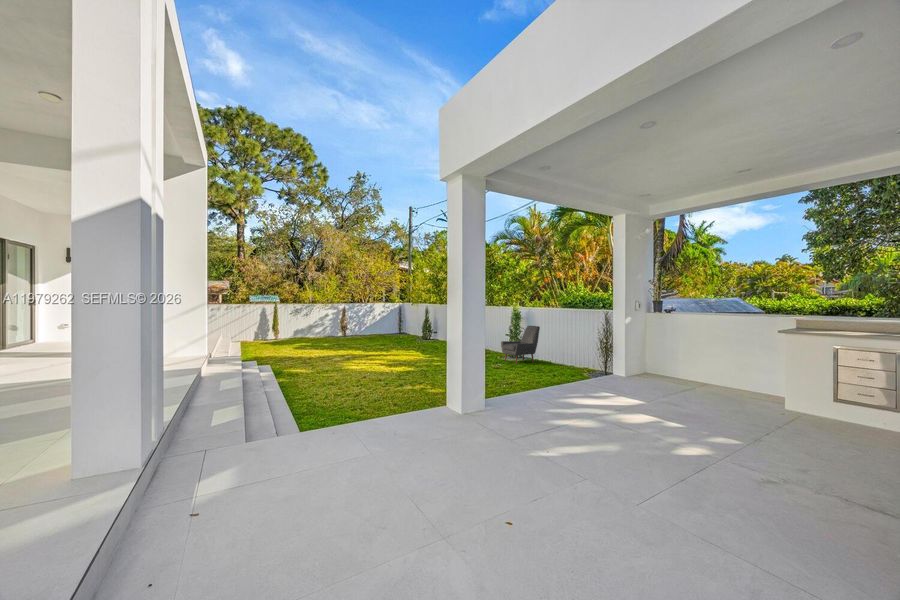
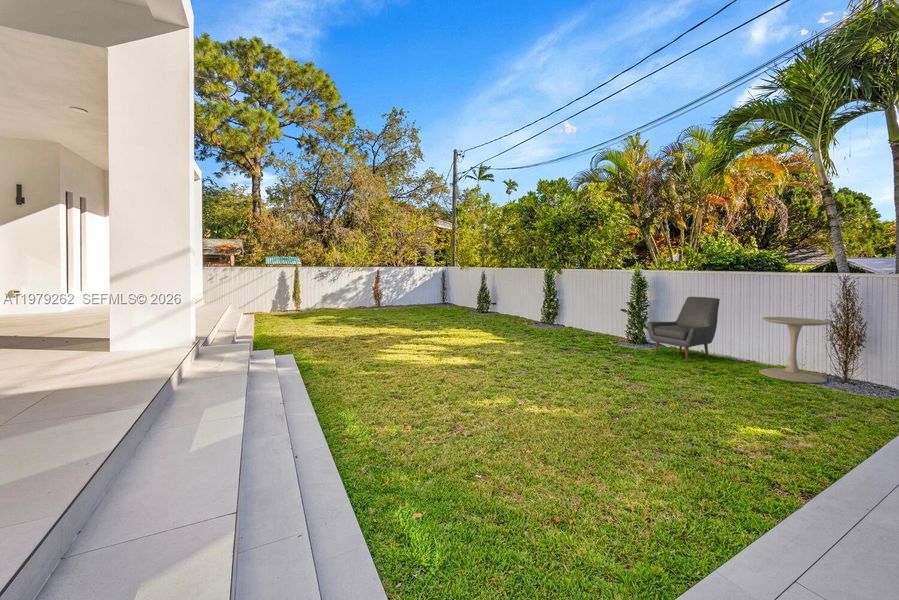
pedestal table: none [544,336,573,371] -> present [759,317,831,383]

